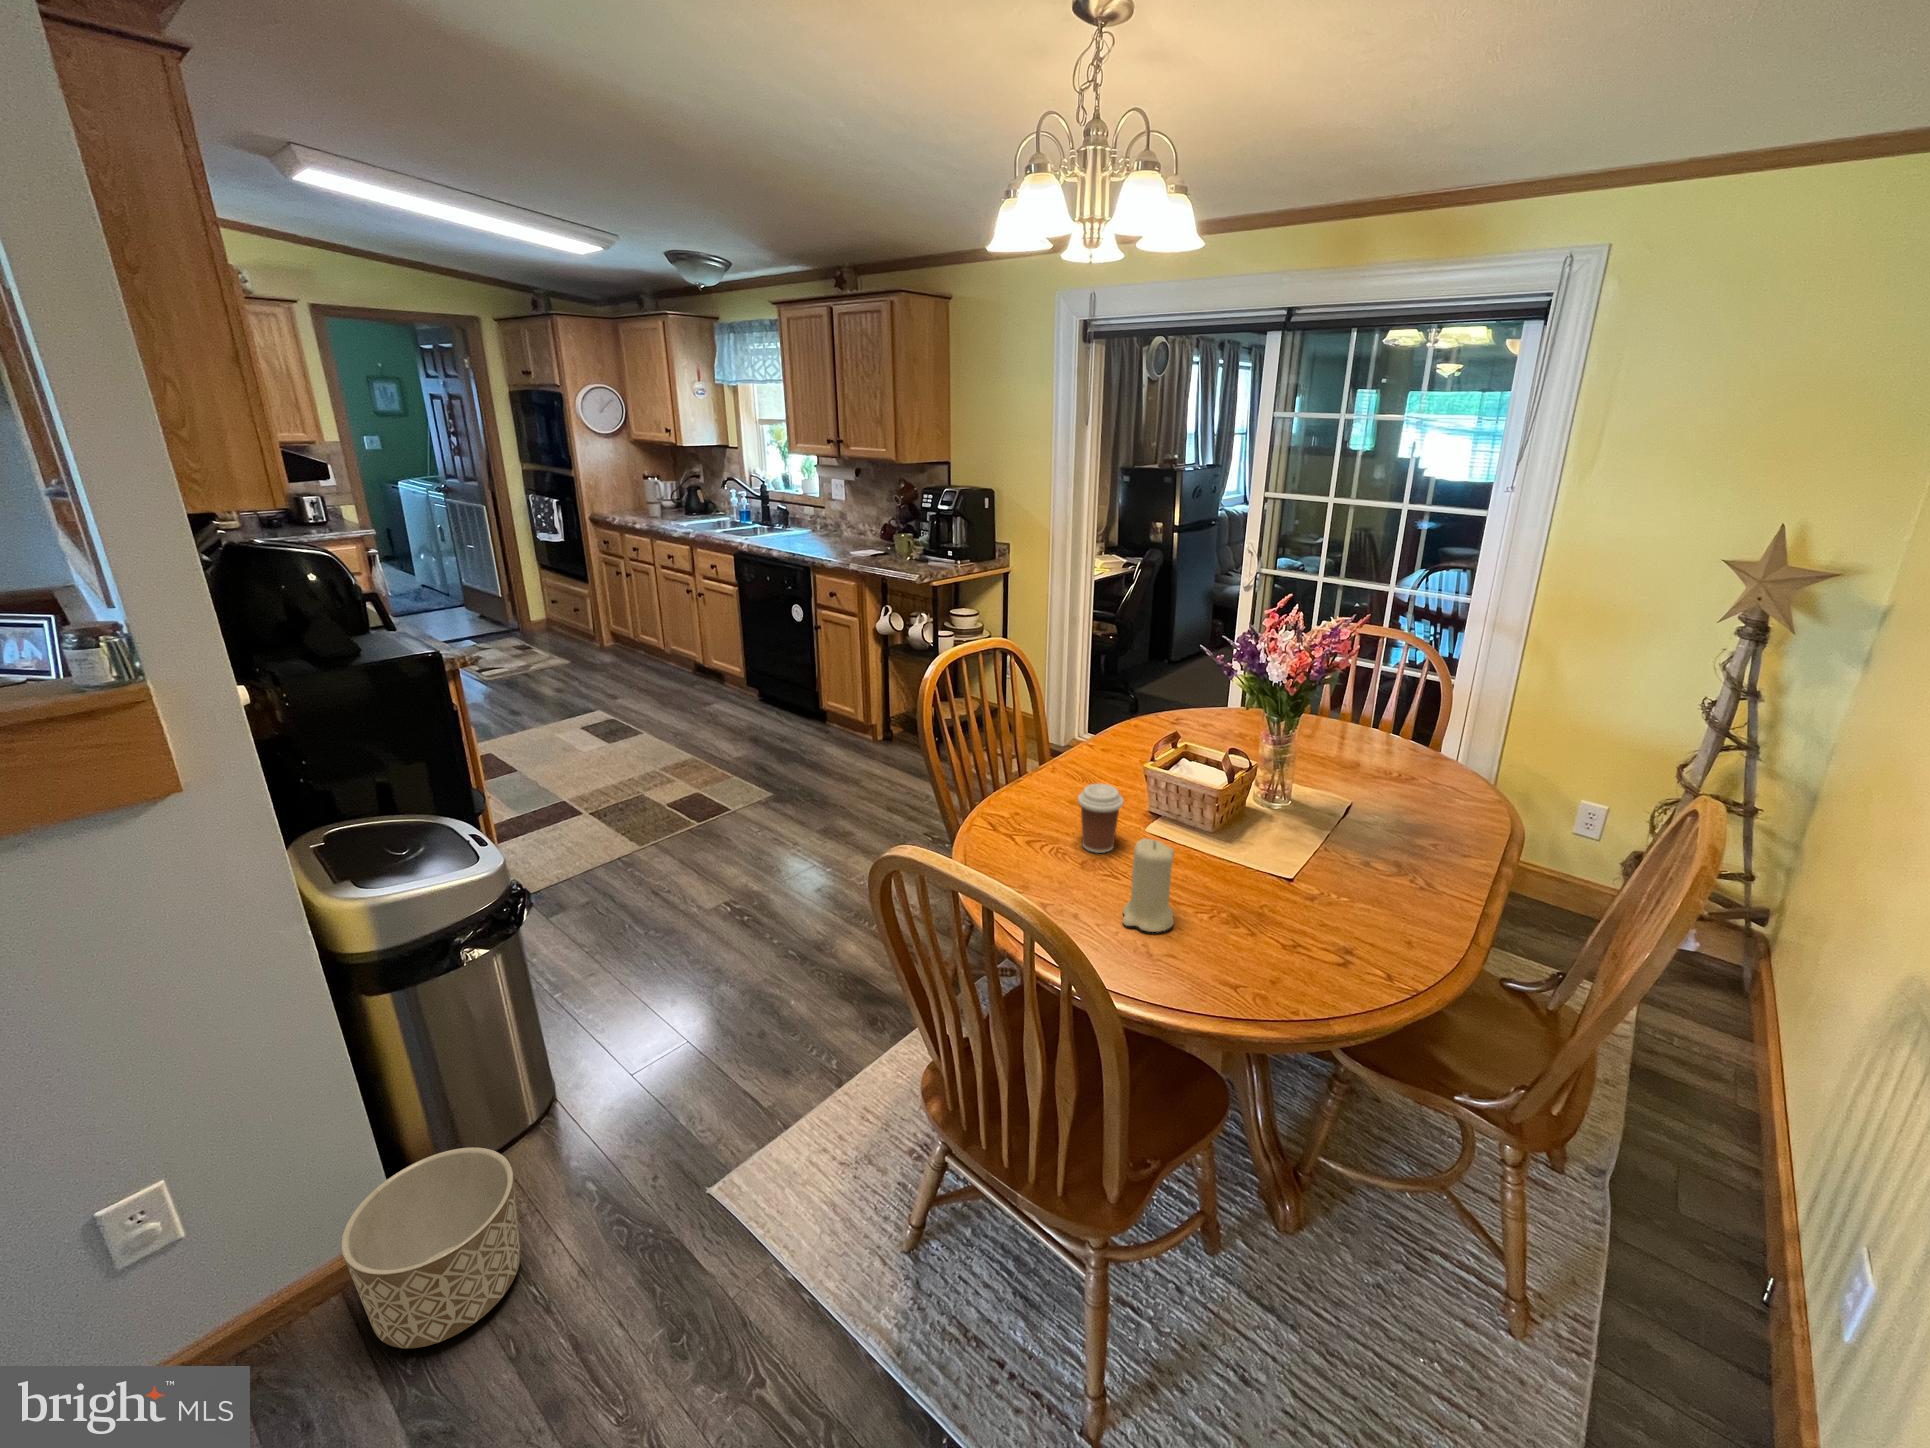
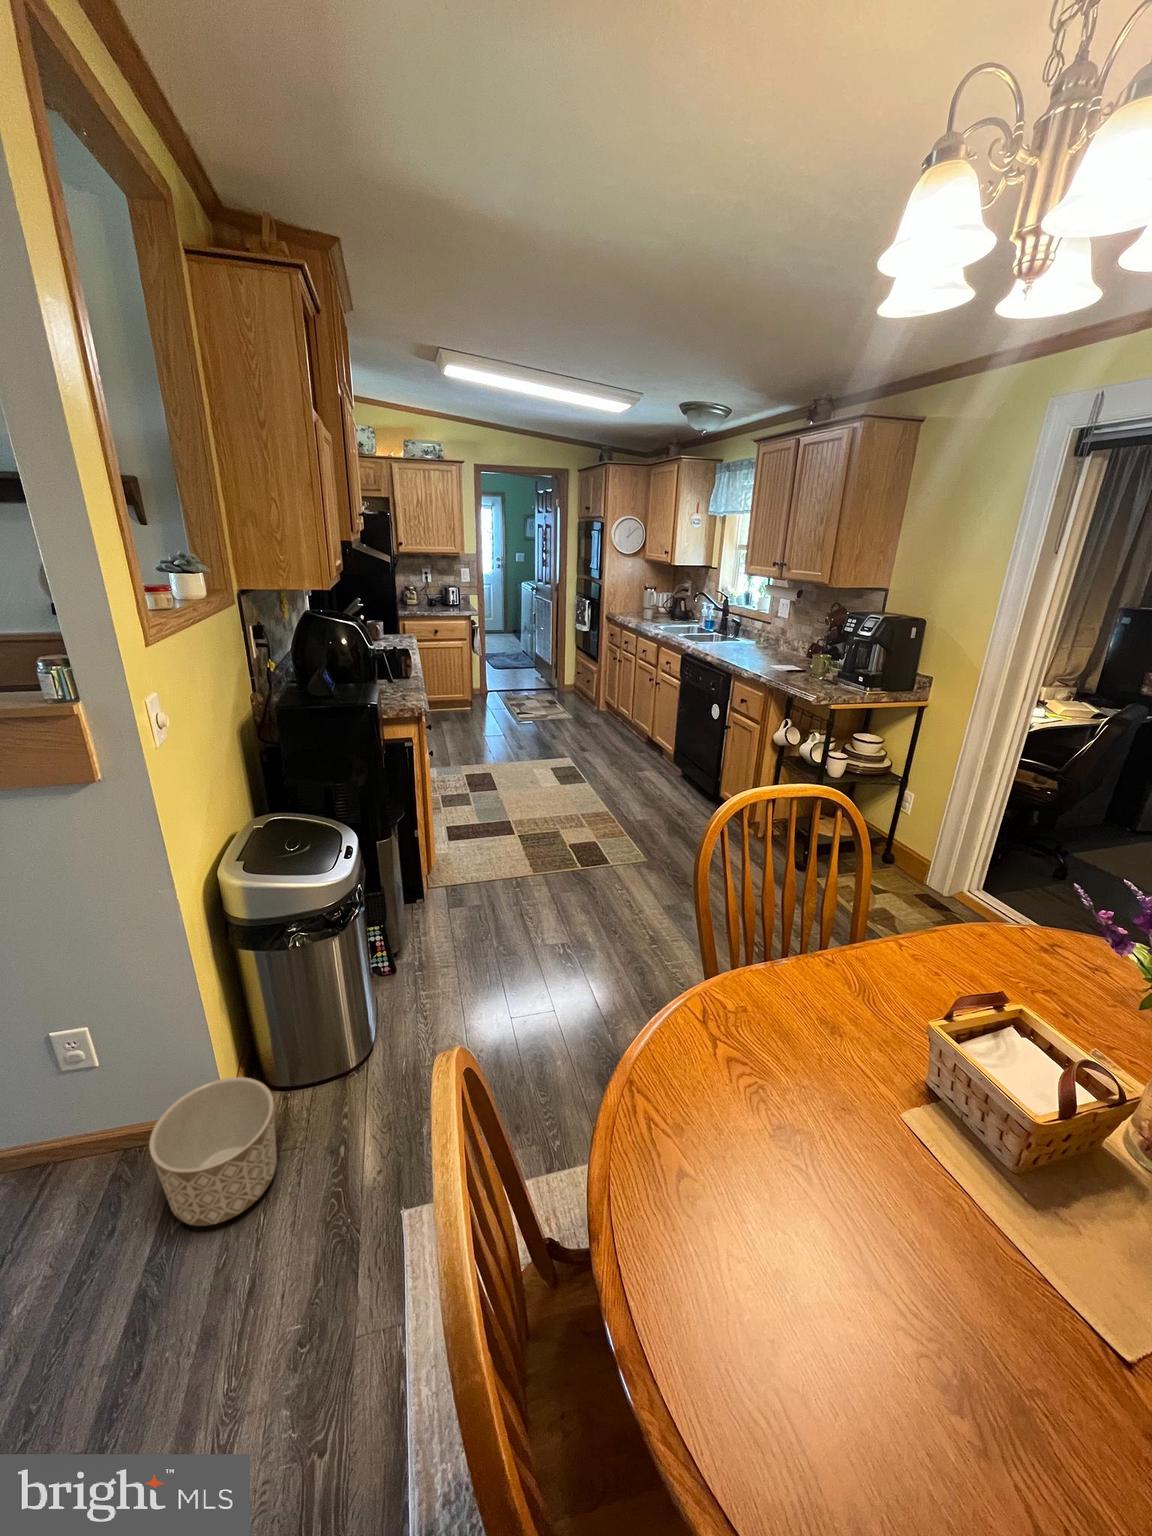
coffee cup: present [1078,784,1123,853] -> none [791,1032,863,1135]
candle: present [1123,838,1174,932] -> none [764,1191,874,1360]

